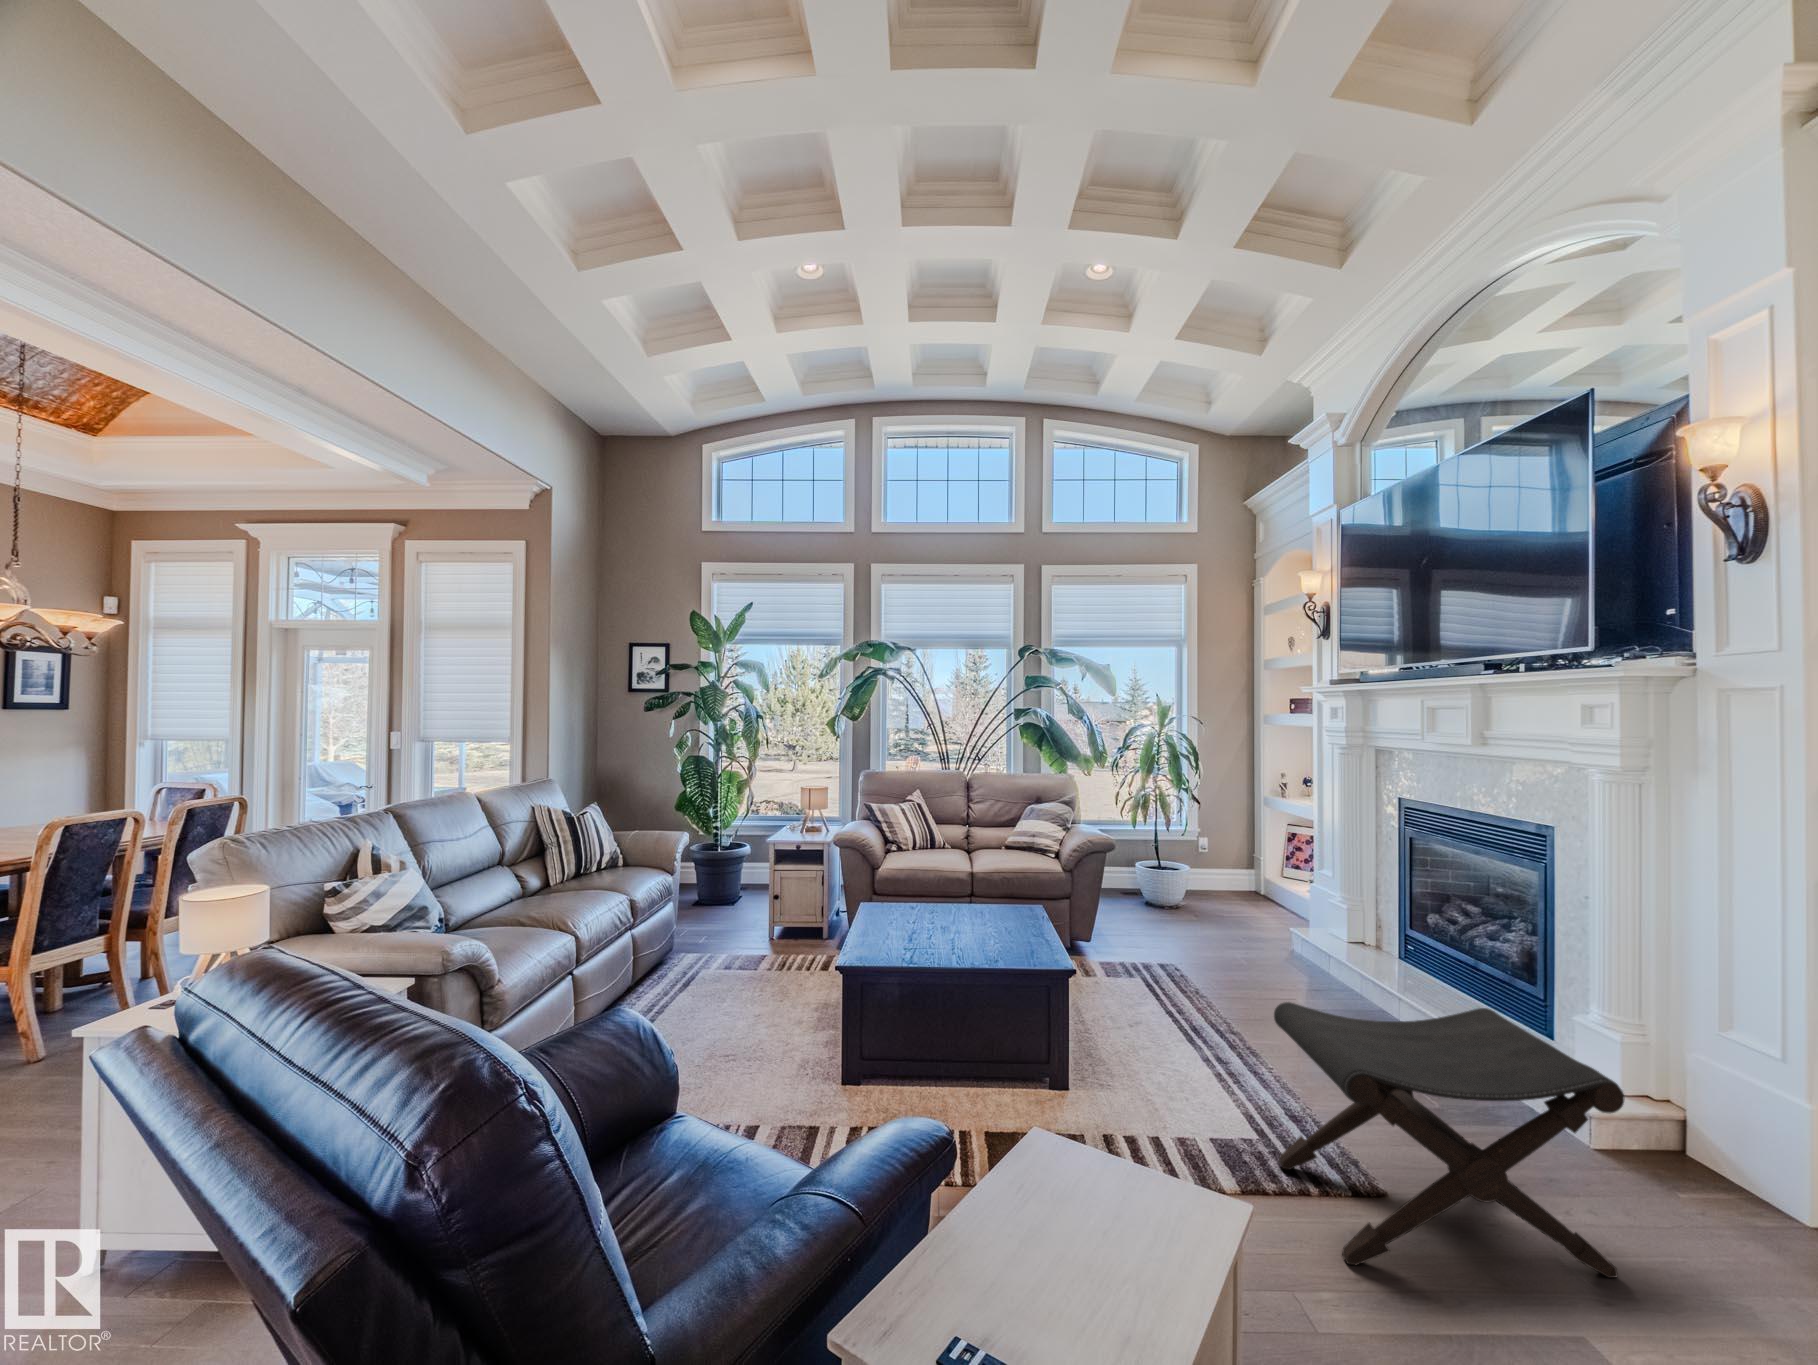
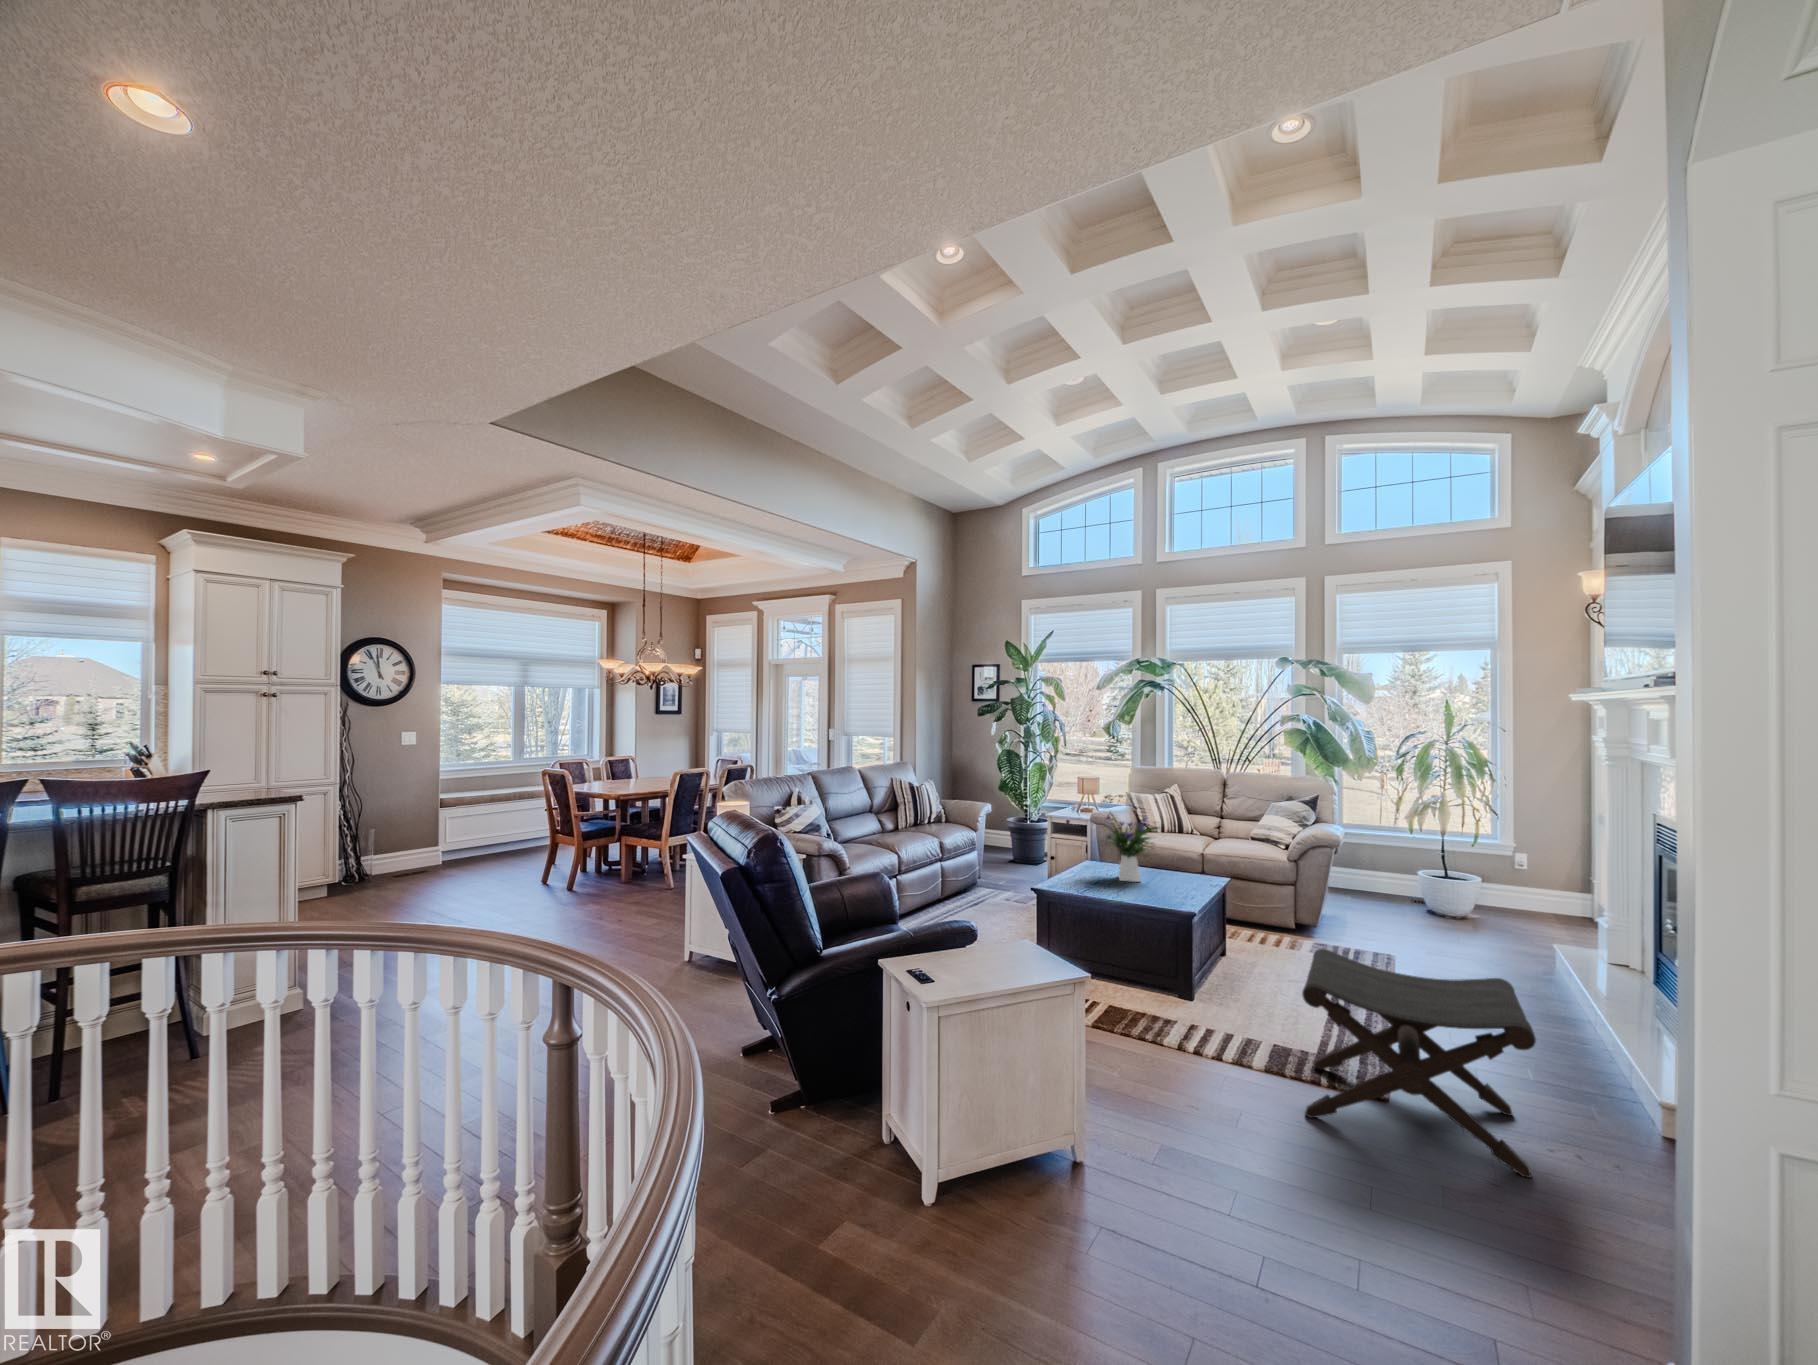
flower arrangement: none [894,833,983,932] -> present [1104,814,1159,882]

